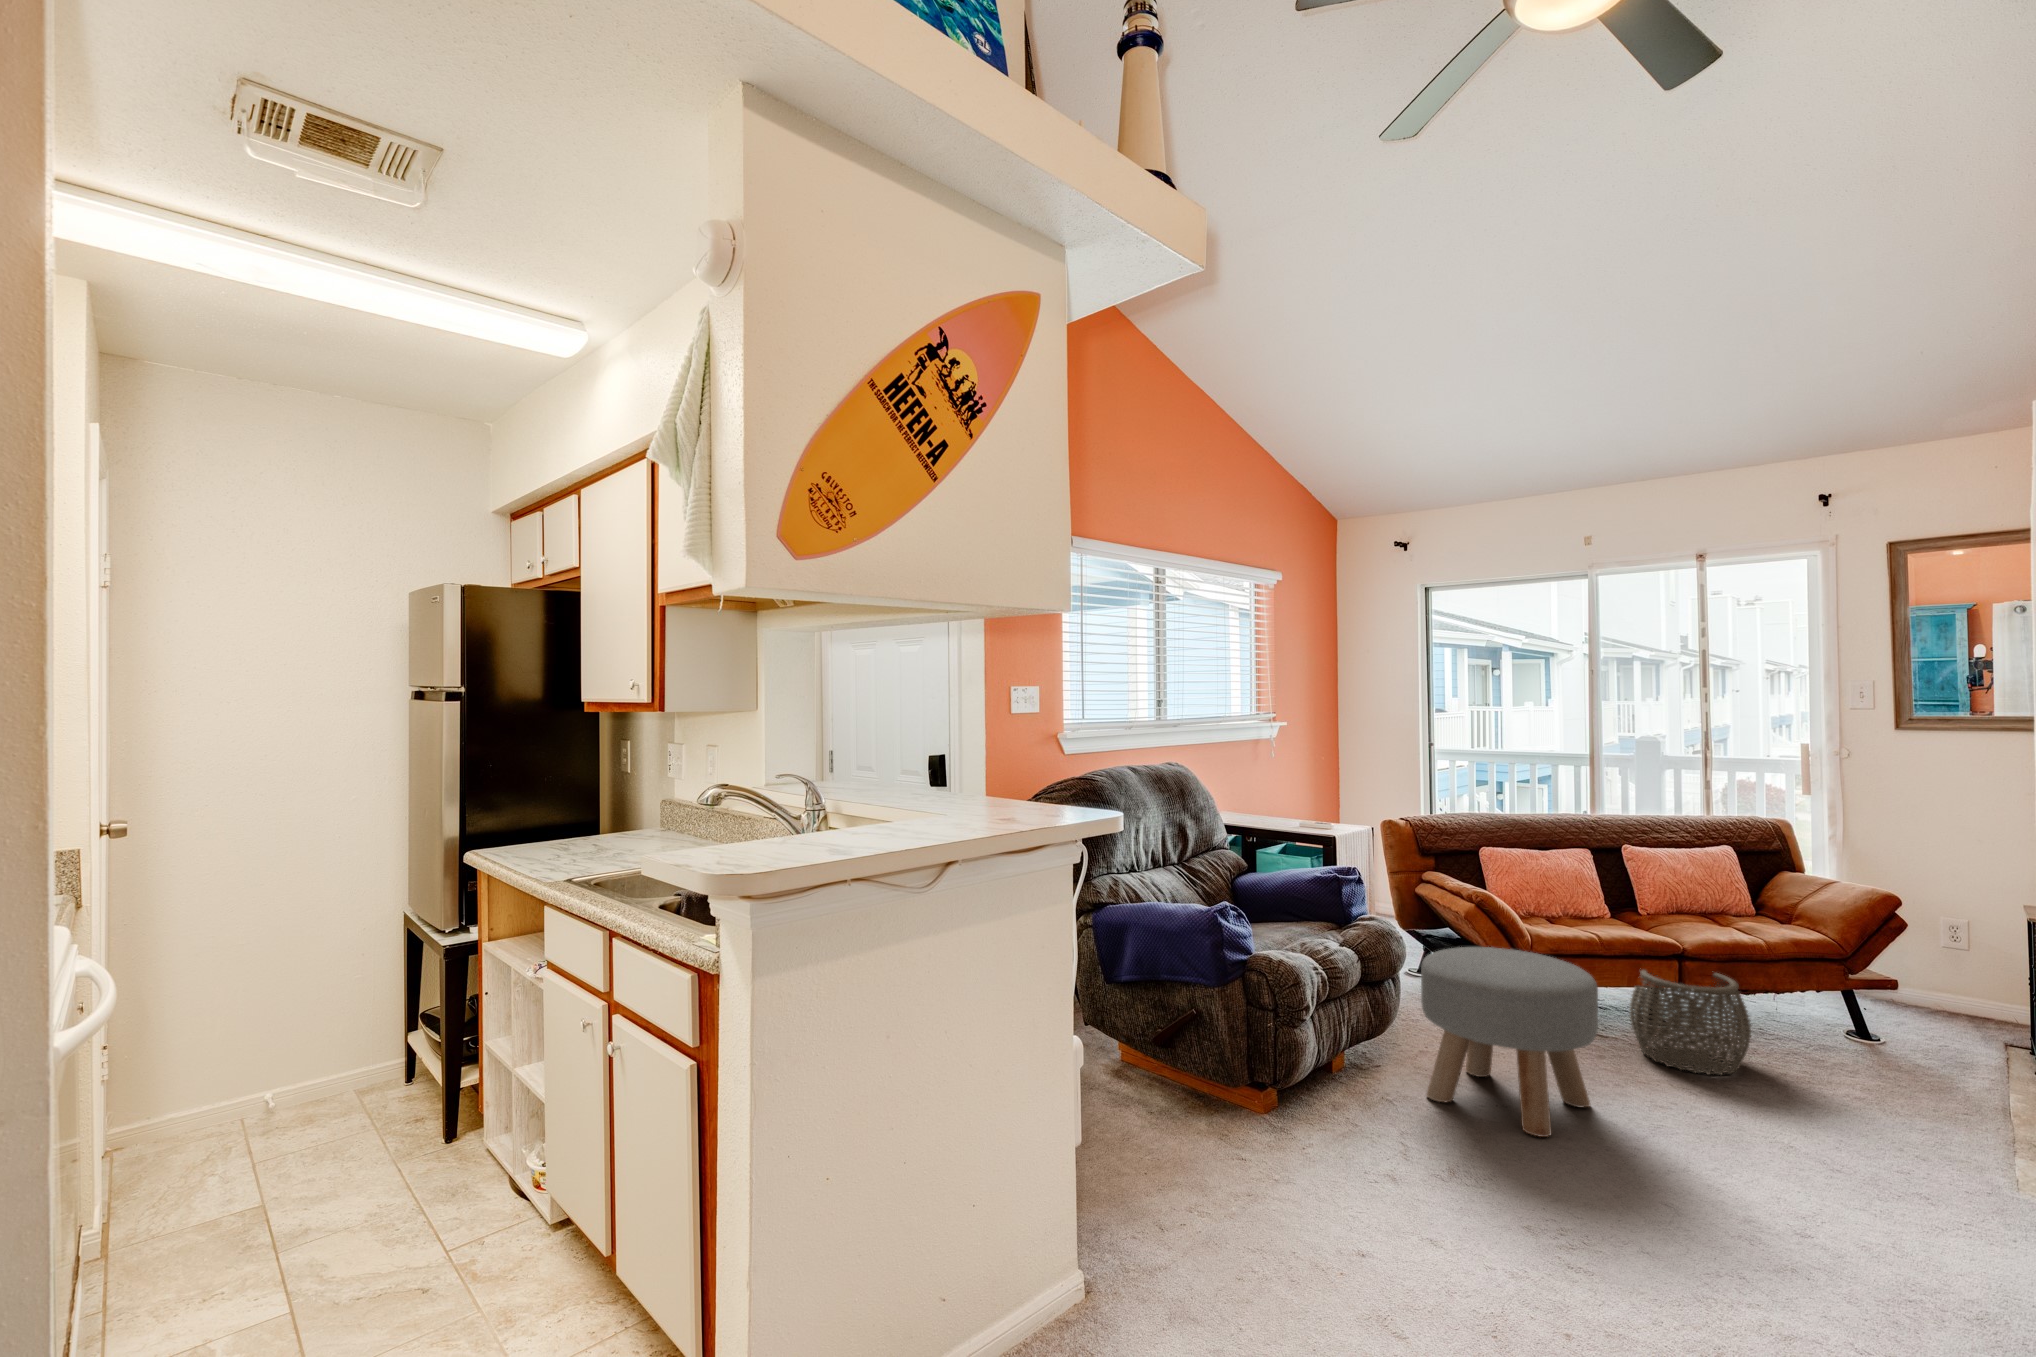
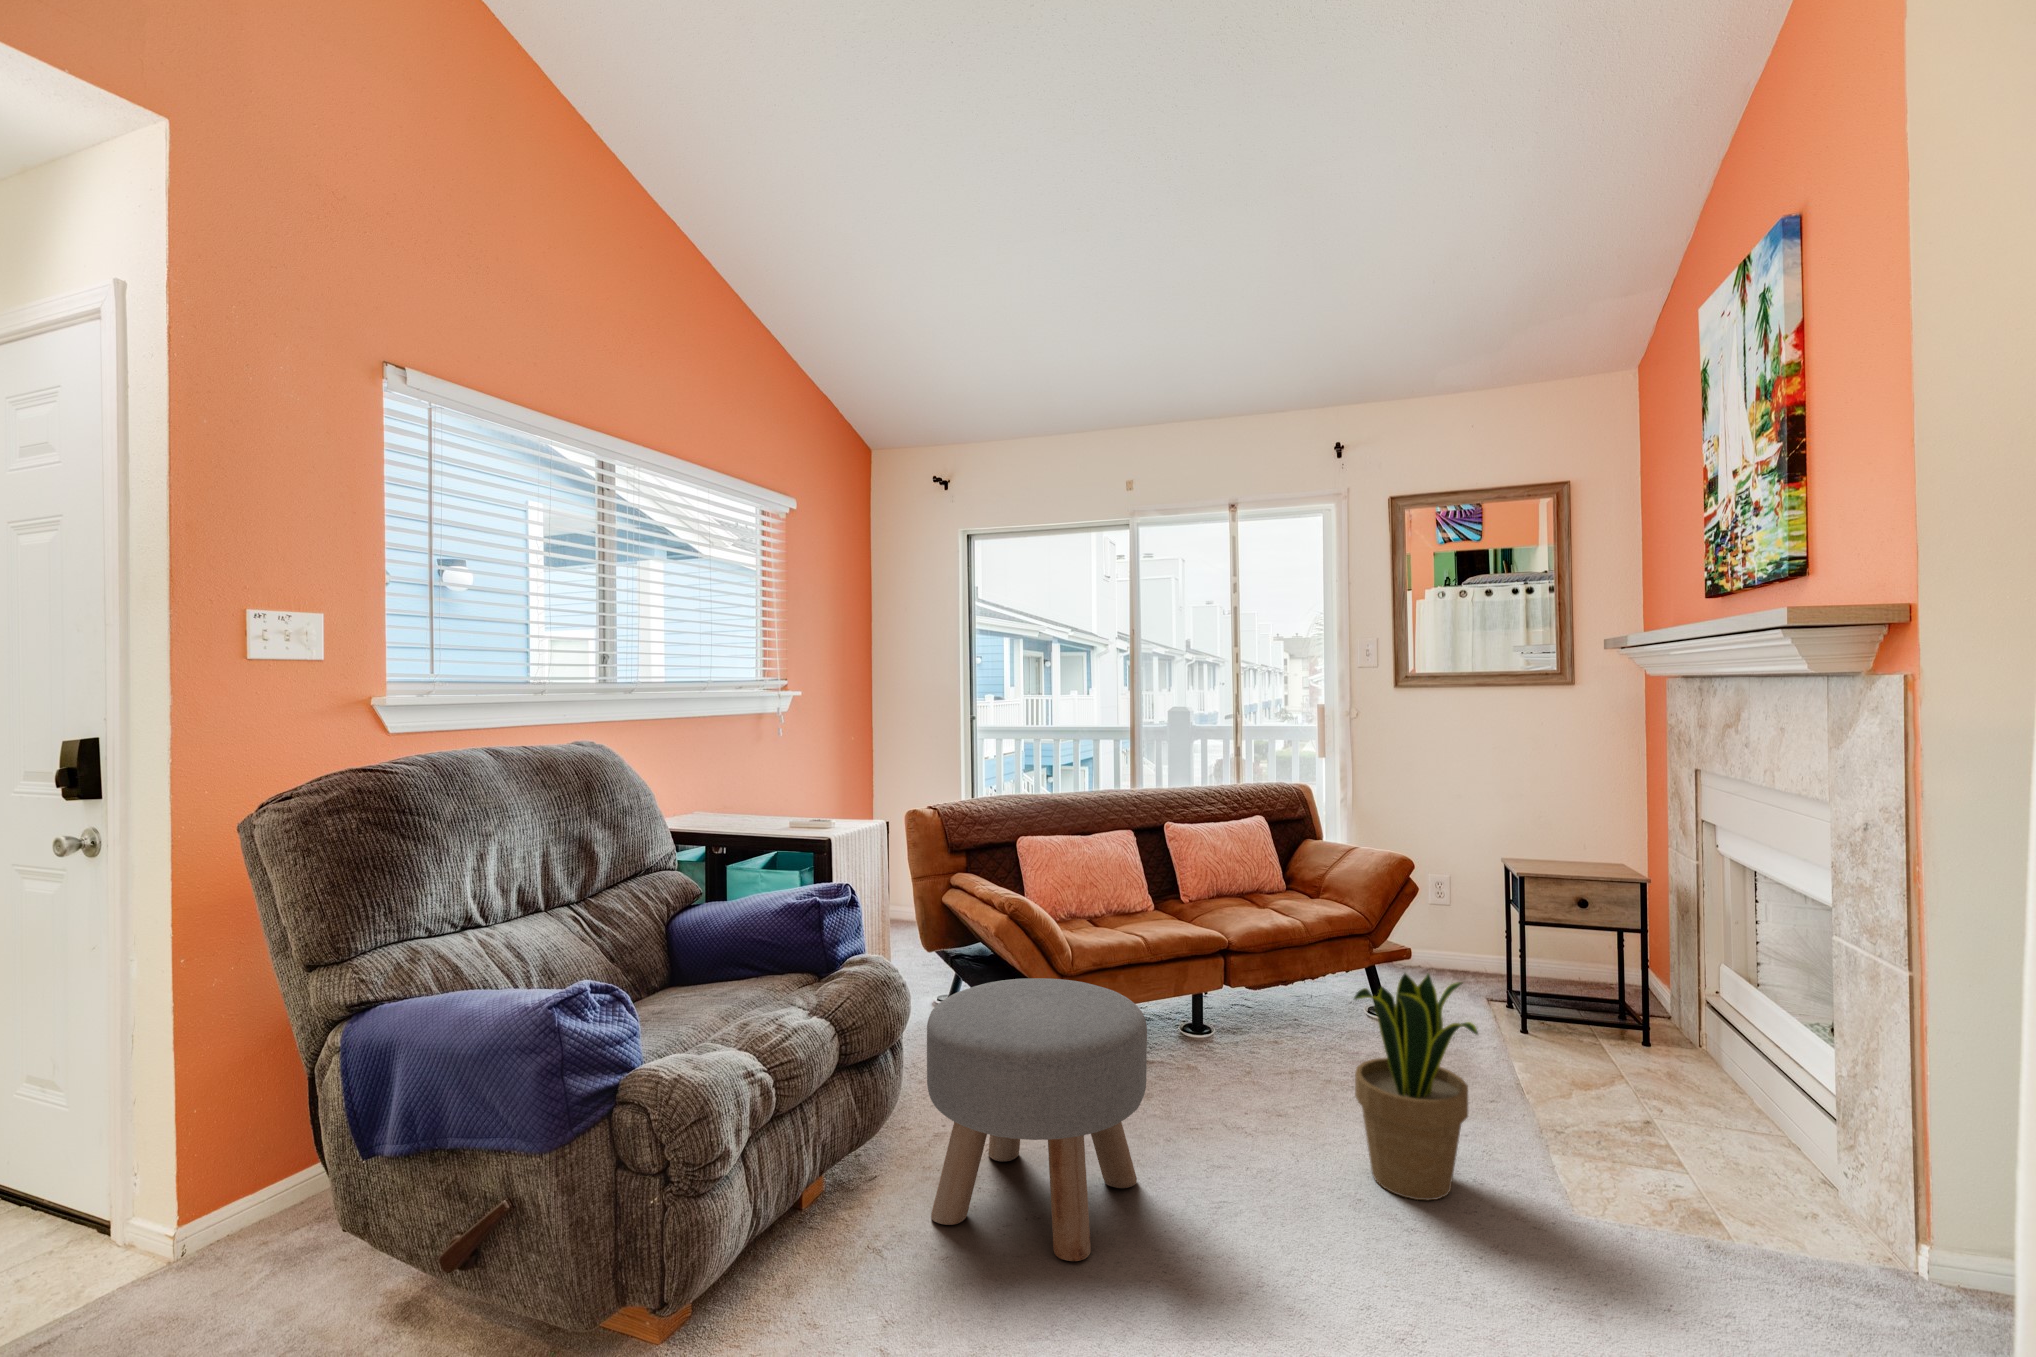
woven basket: present [1629,970,1751,1075] -> none [1175,964,1297,1098]
potted plant: none [1791,977,1918,1165] -> present [1354,973,1478,1200]

